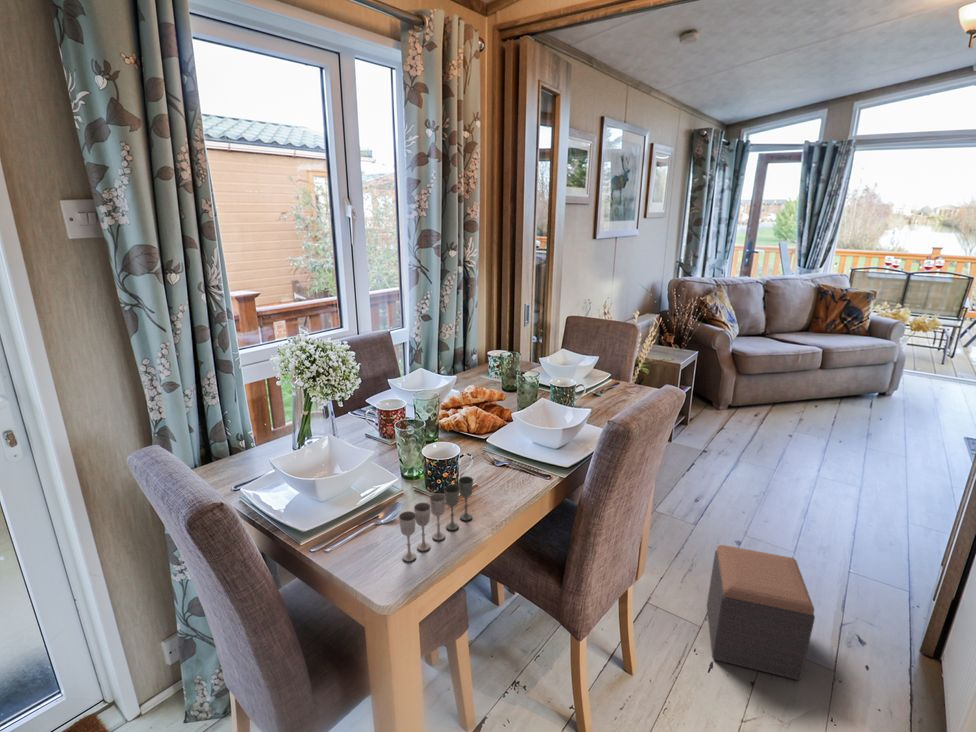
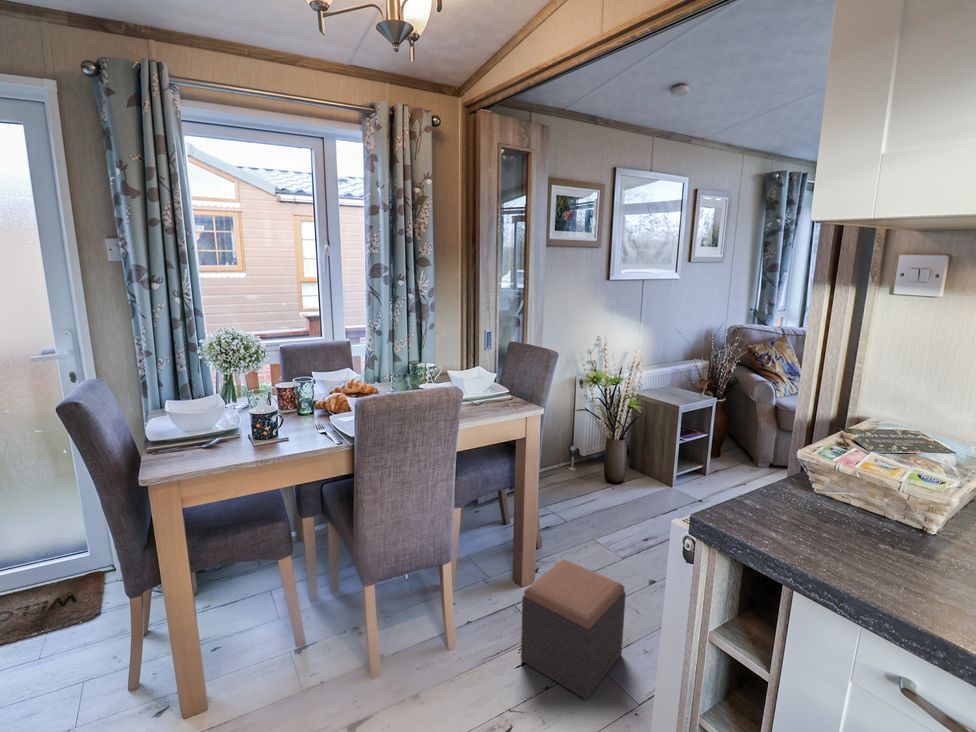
wine glass: present [399,476,473,561] -> none [174,423,253,466]

